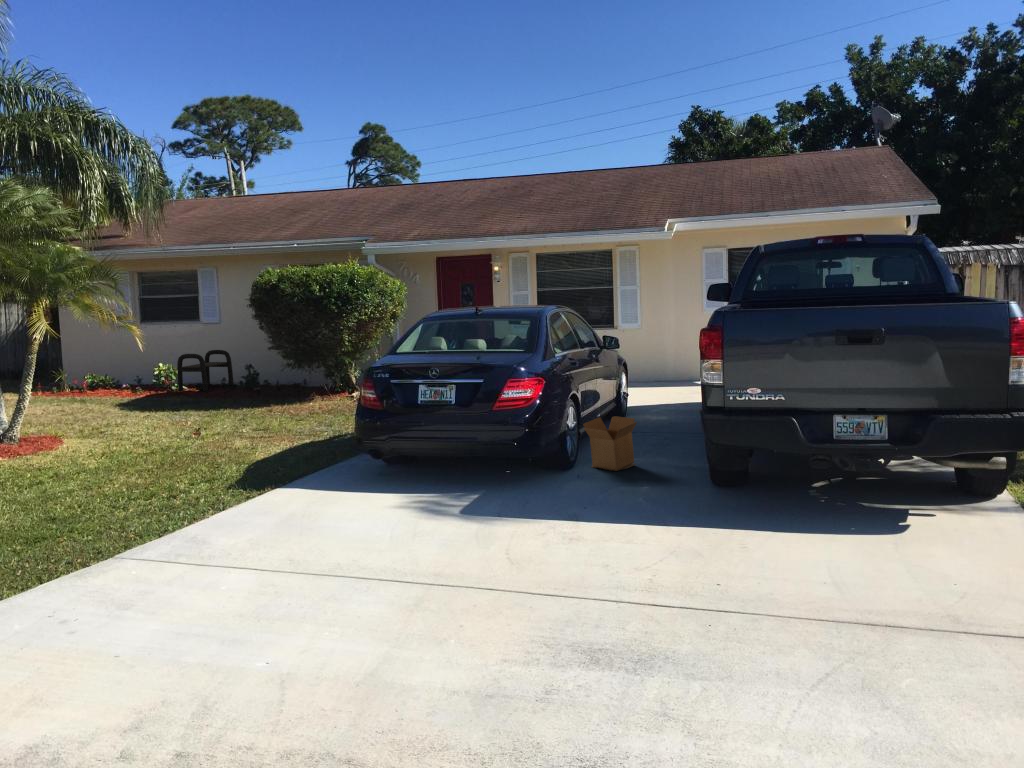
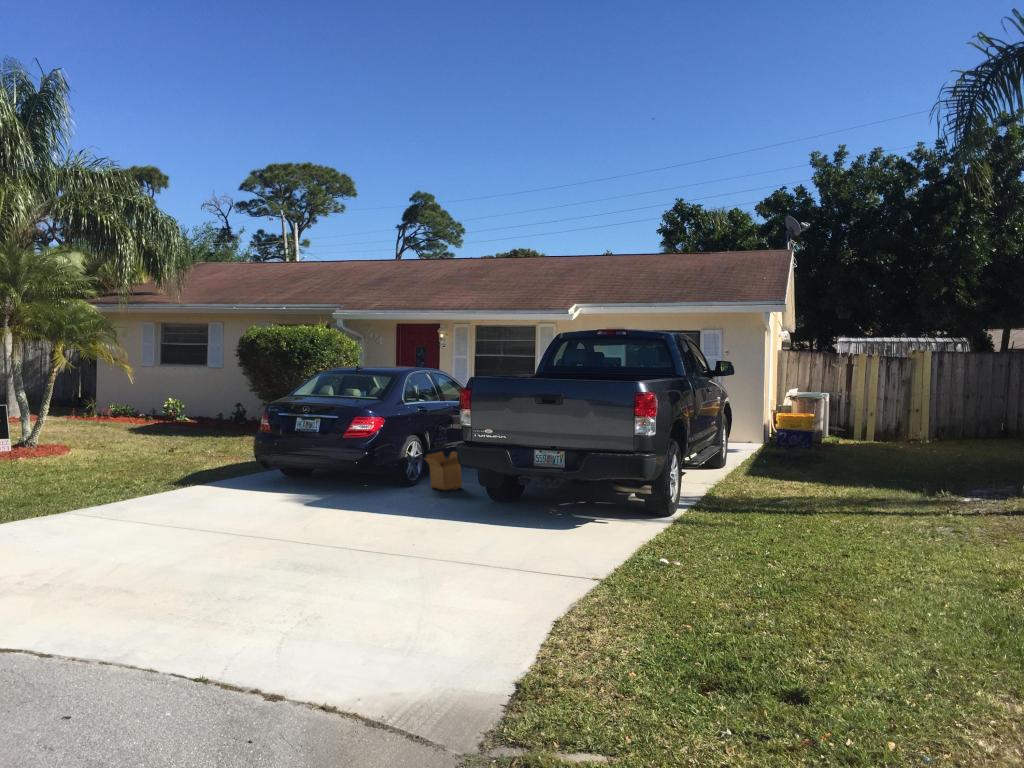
bench: present [177,350,234,391] -> none [181,390,228,422]

